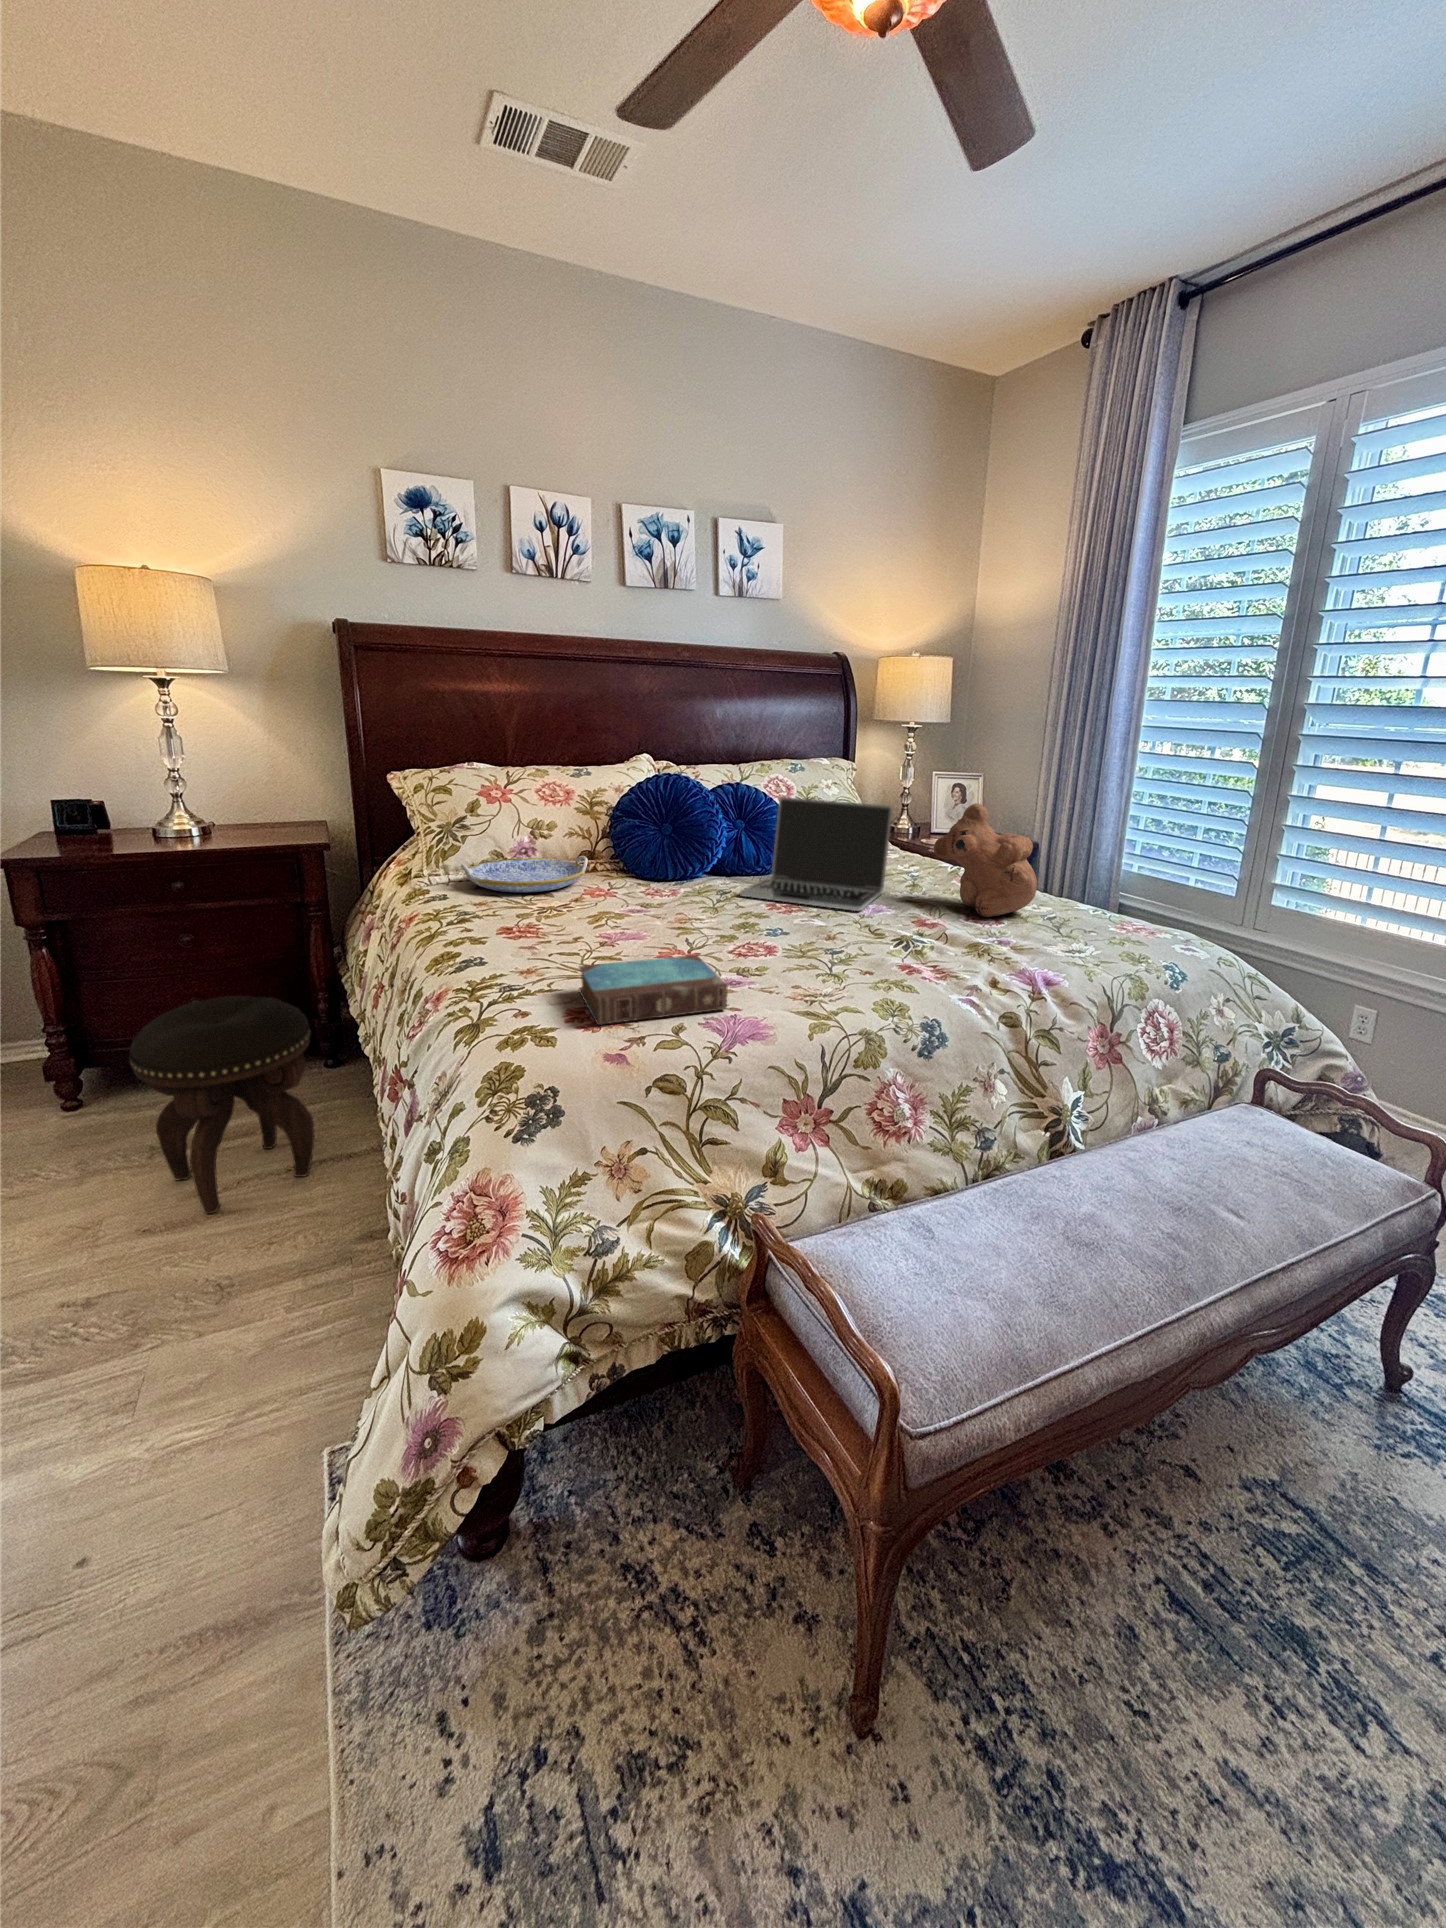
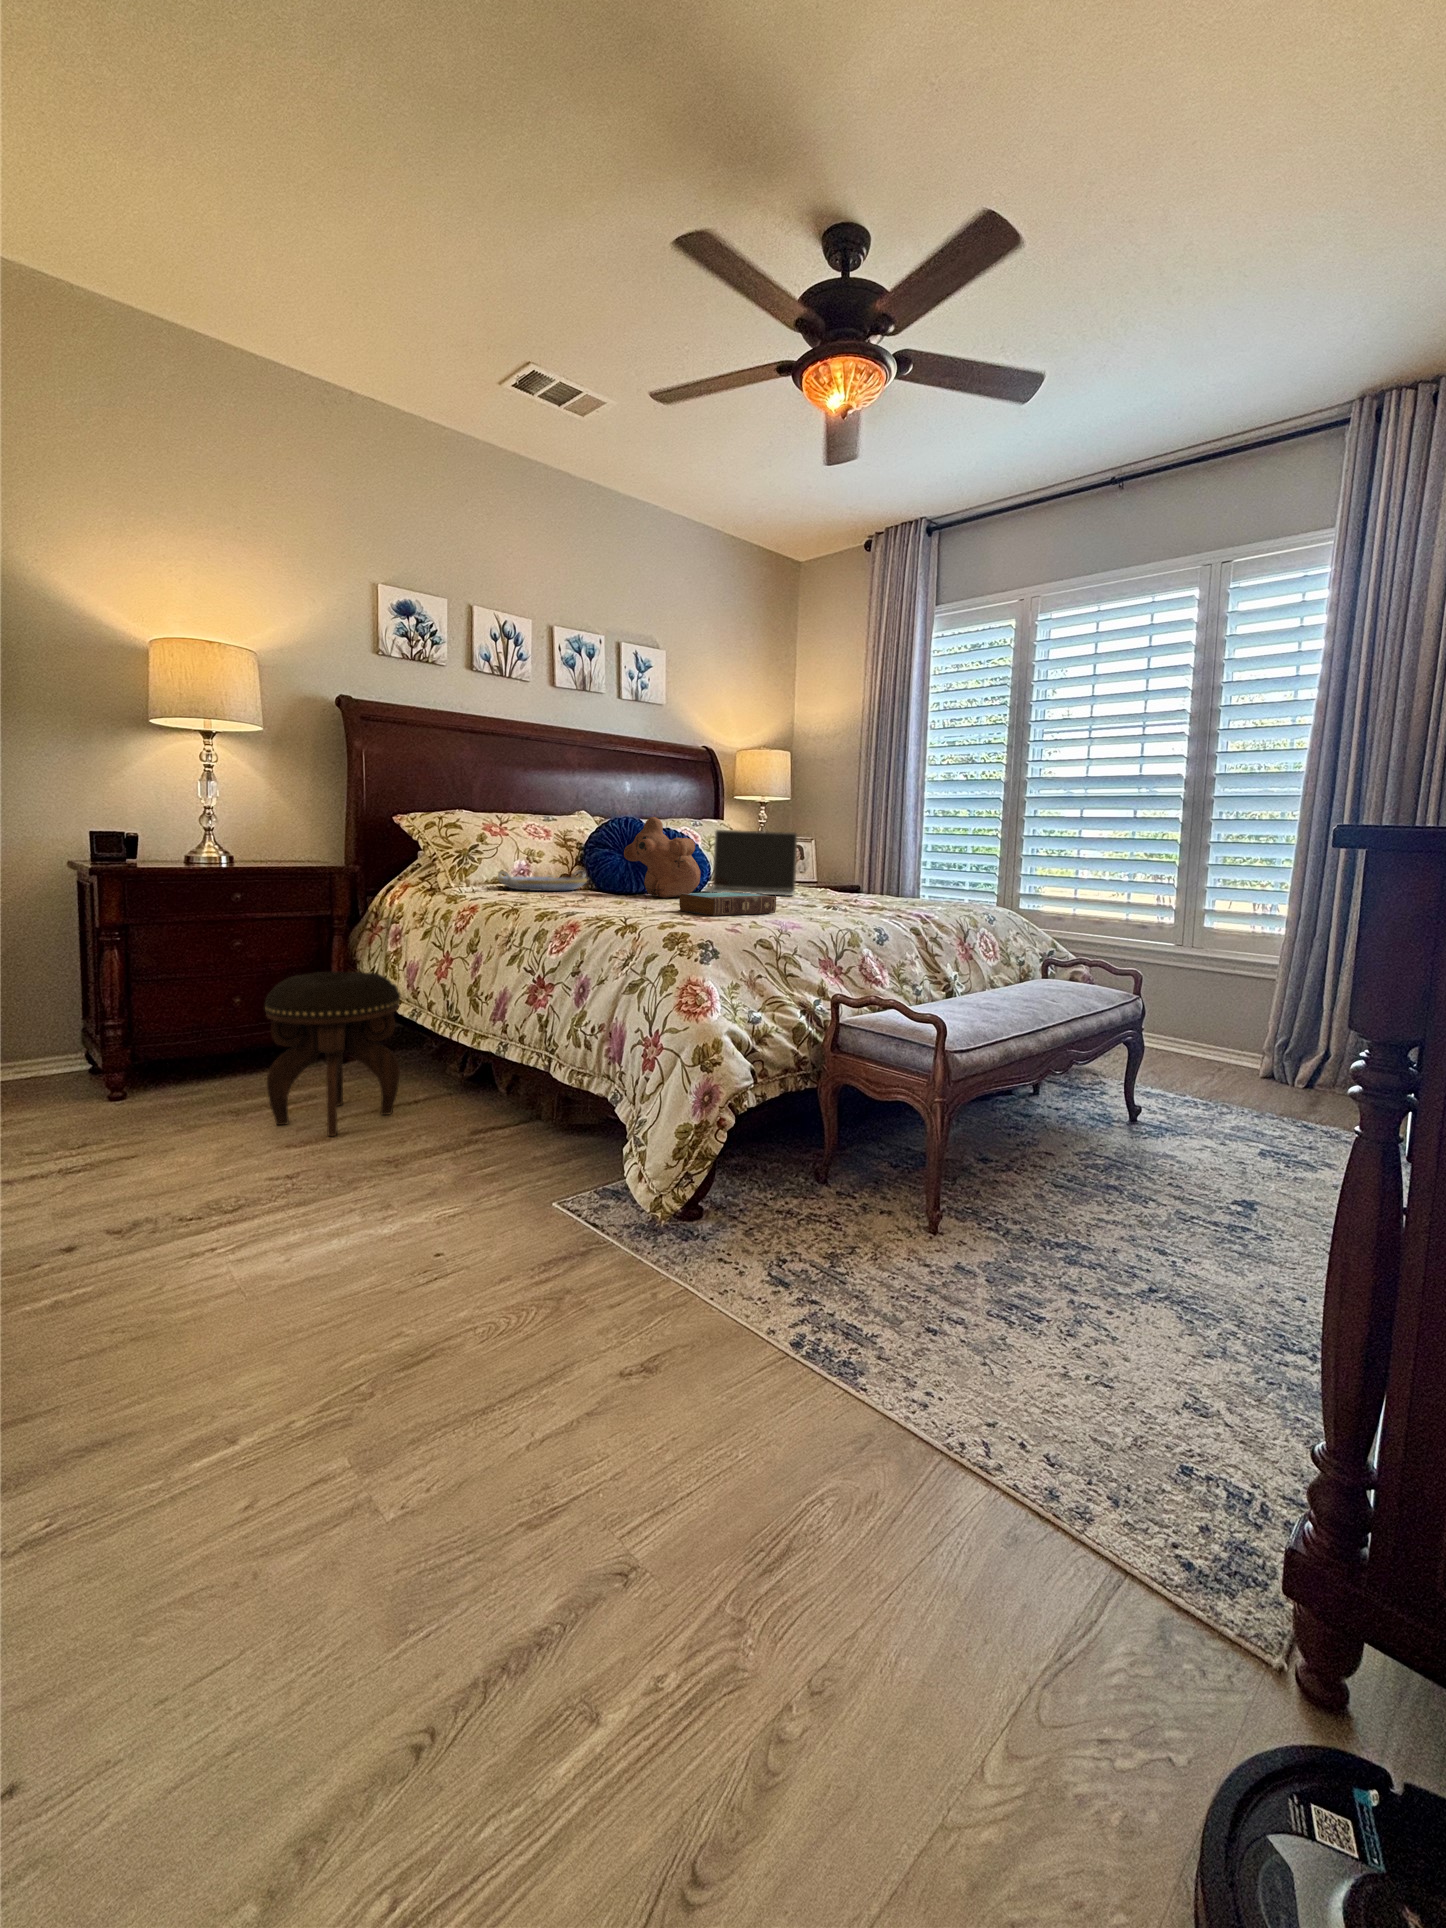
teddy bear: present [934,803,1037,917] -> present [624,817,700,898]

